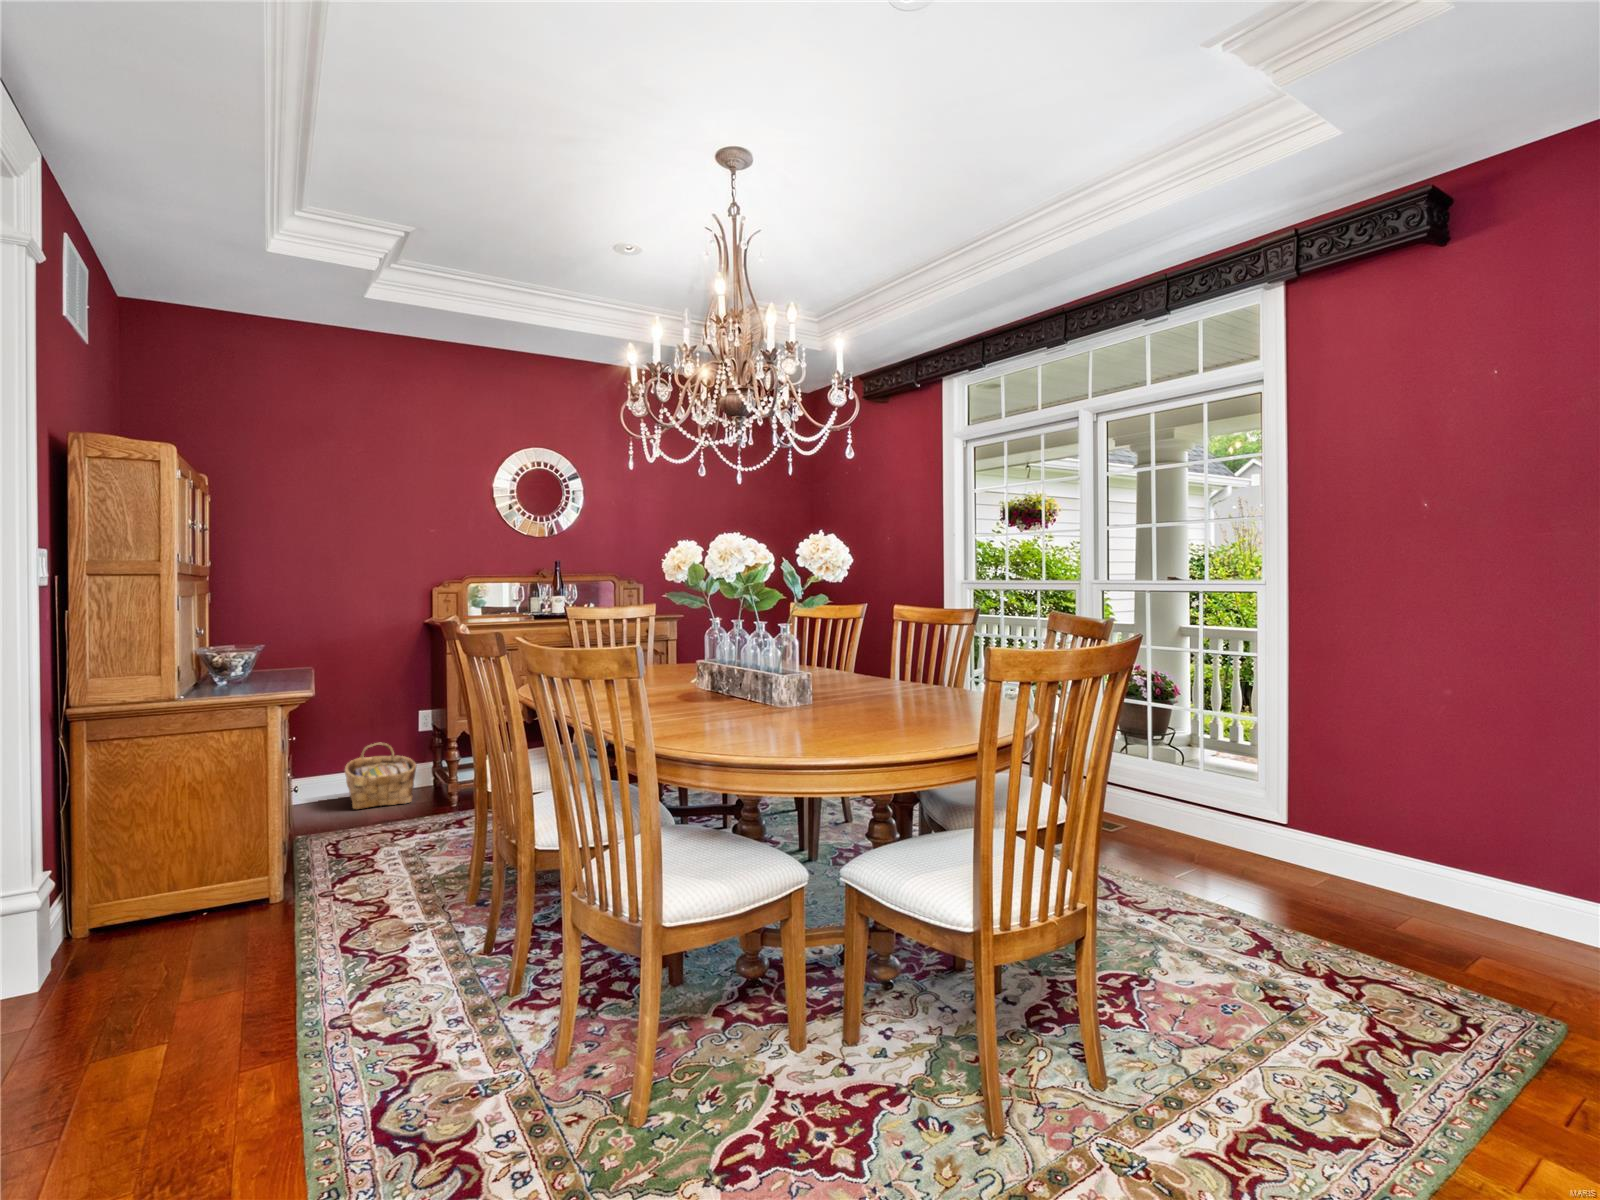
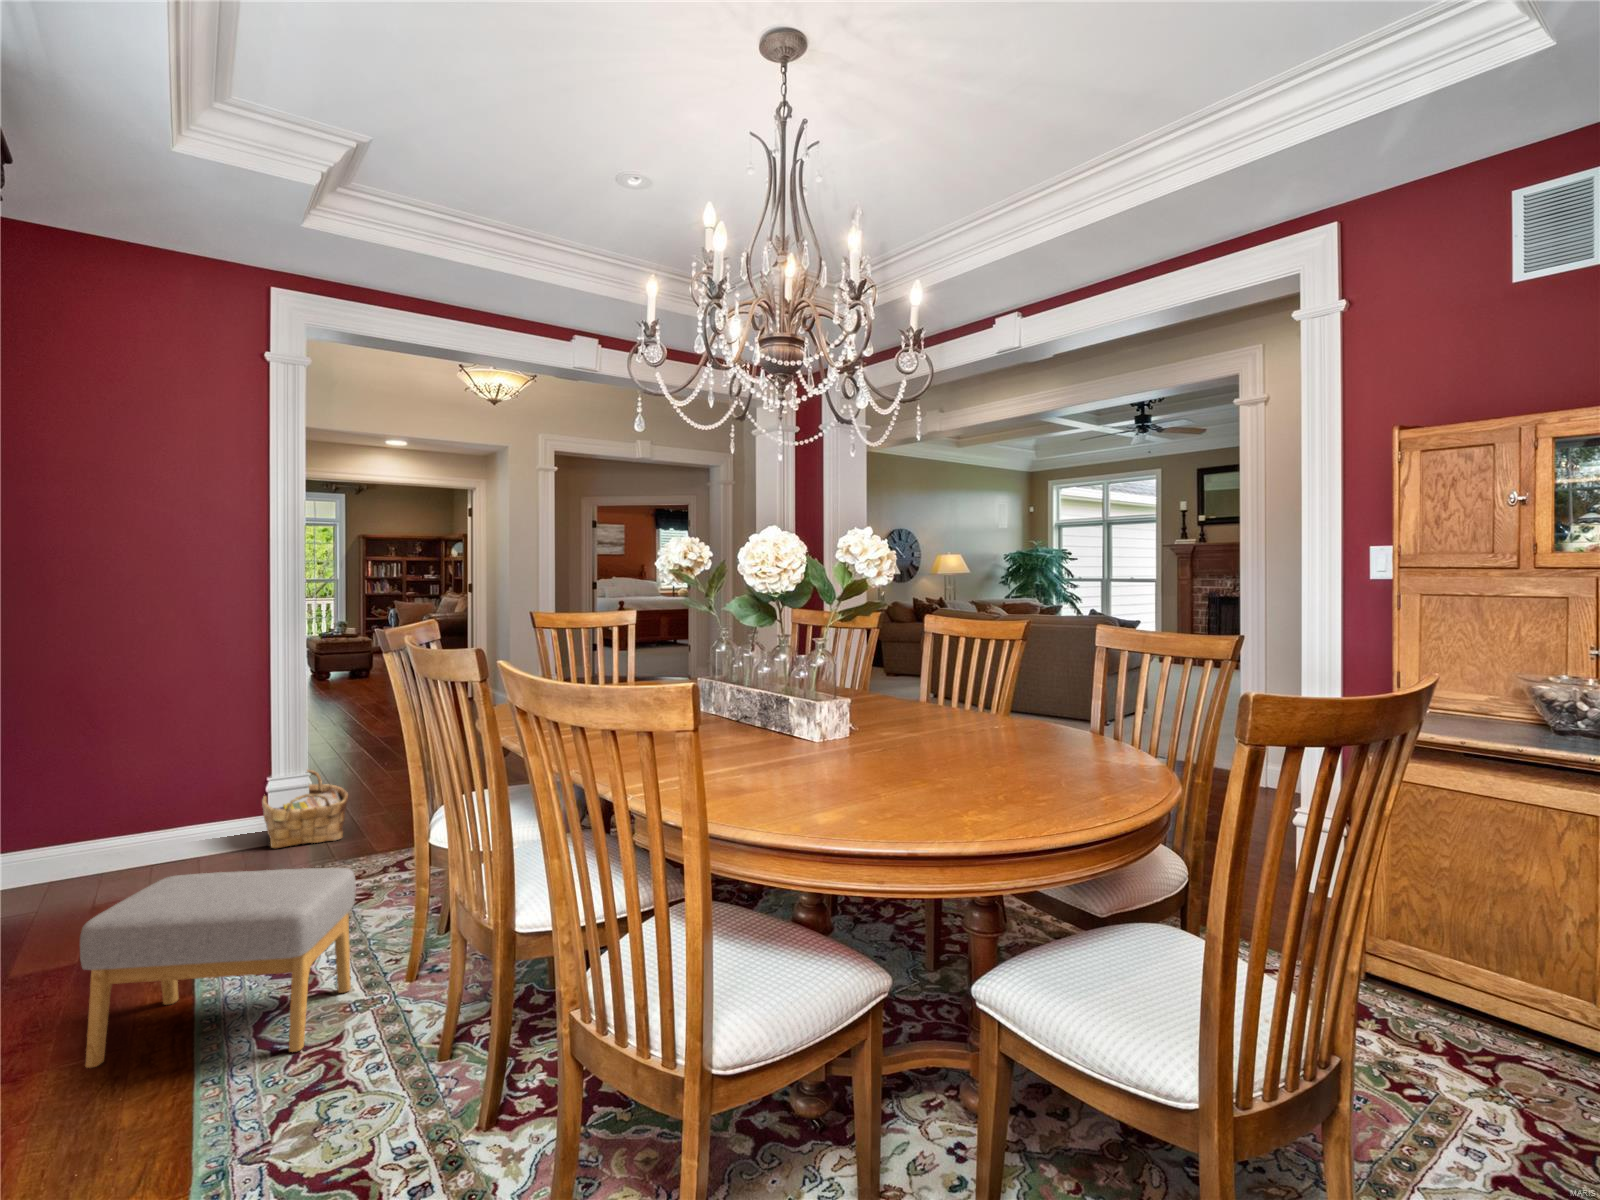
footstool: none [210,816,417,964] -> present [80,868,356,1068]

